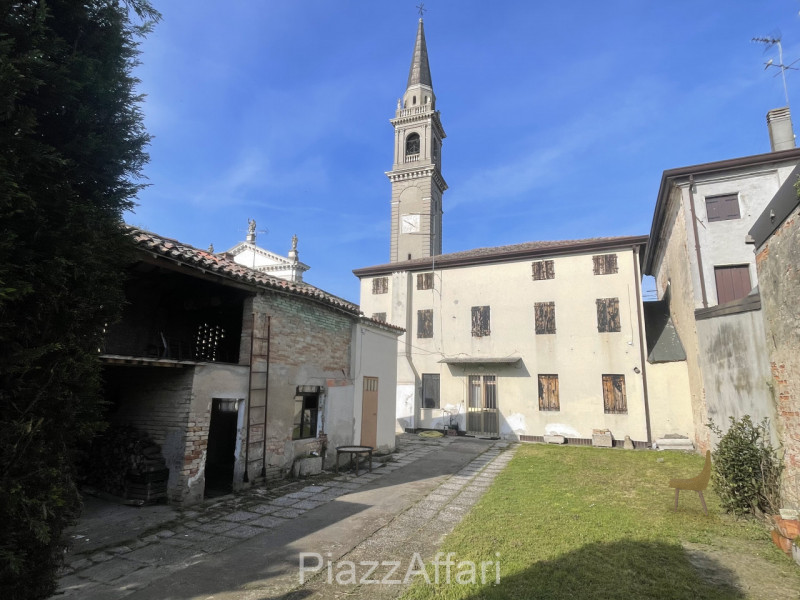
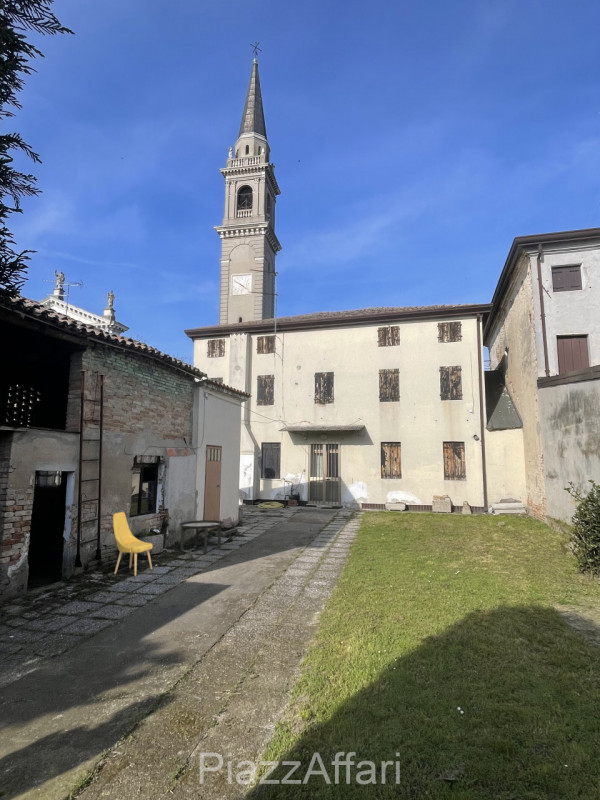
chair: present [669,450,711,516] -> present [113,512,153,576]

